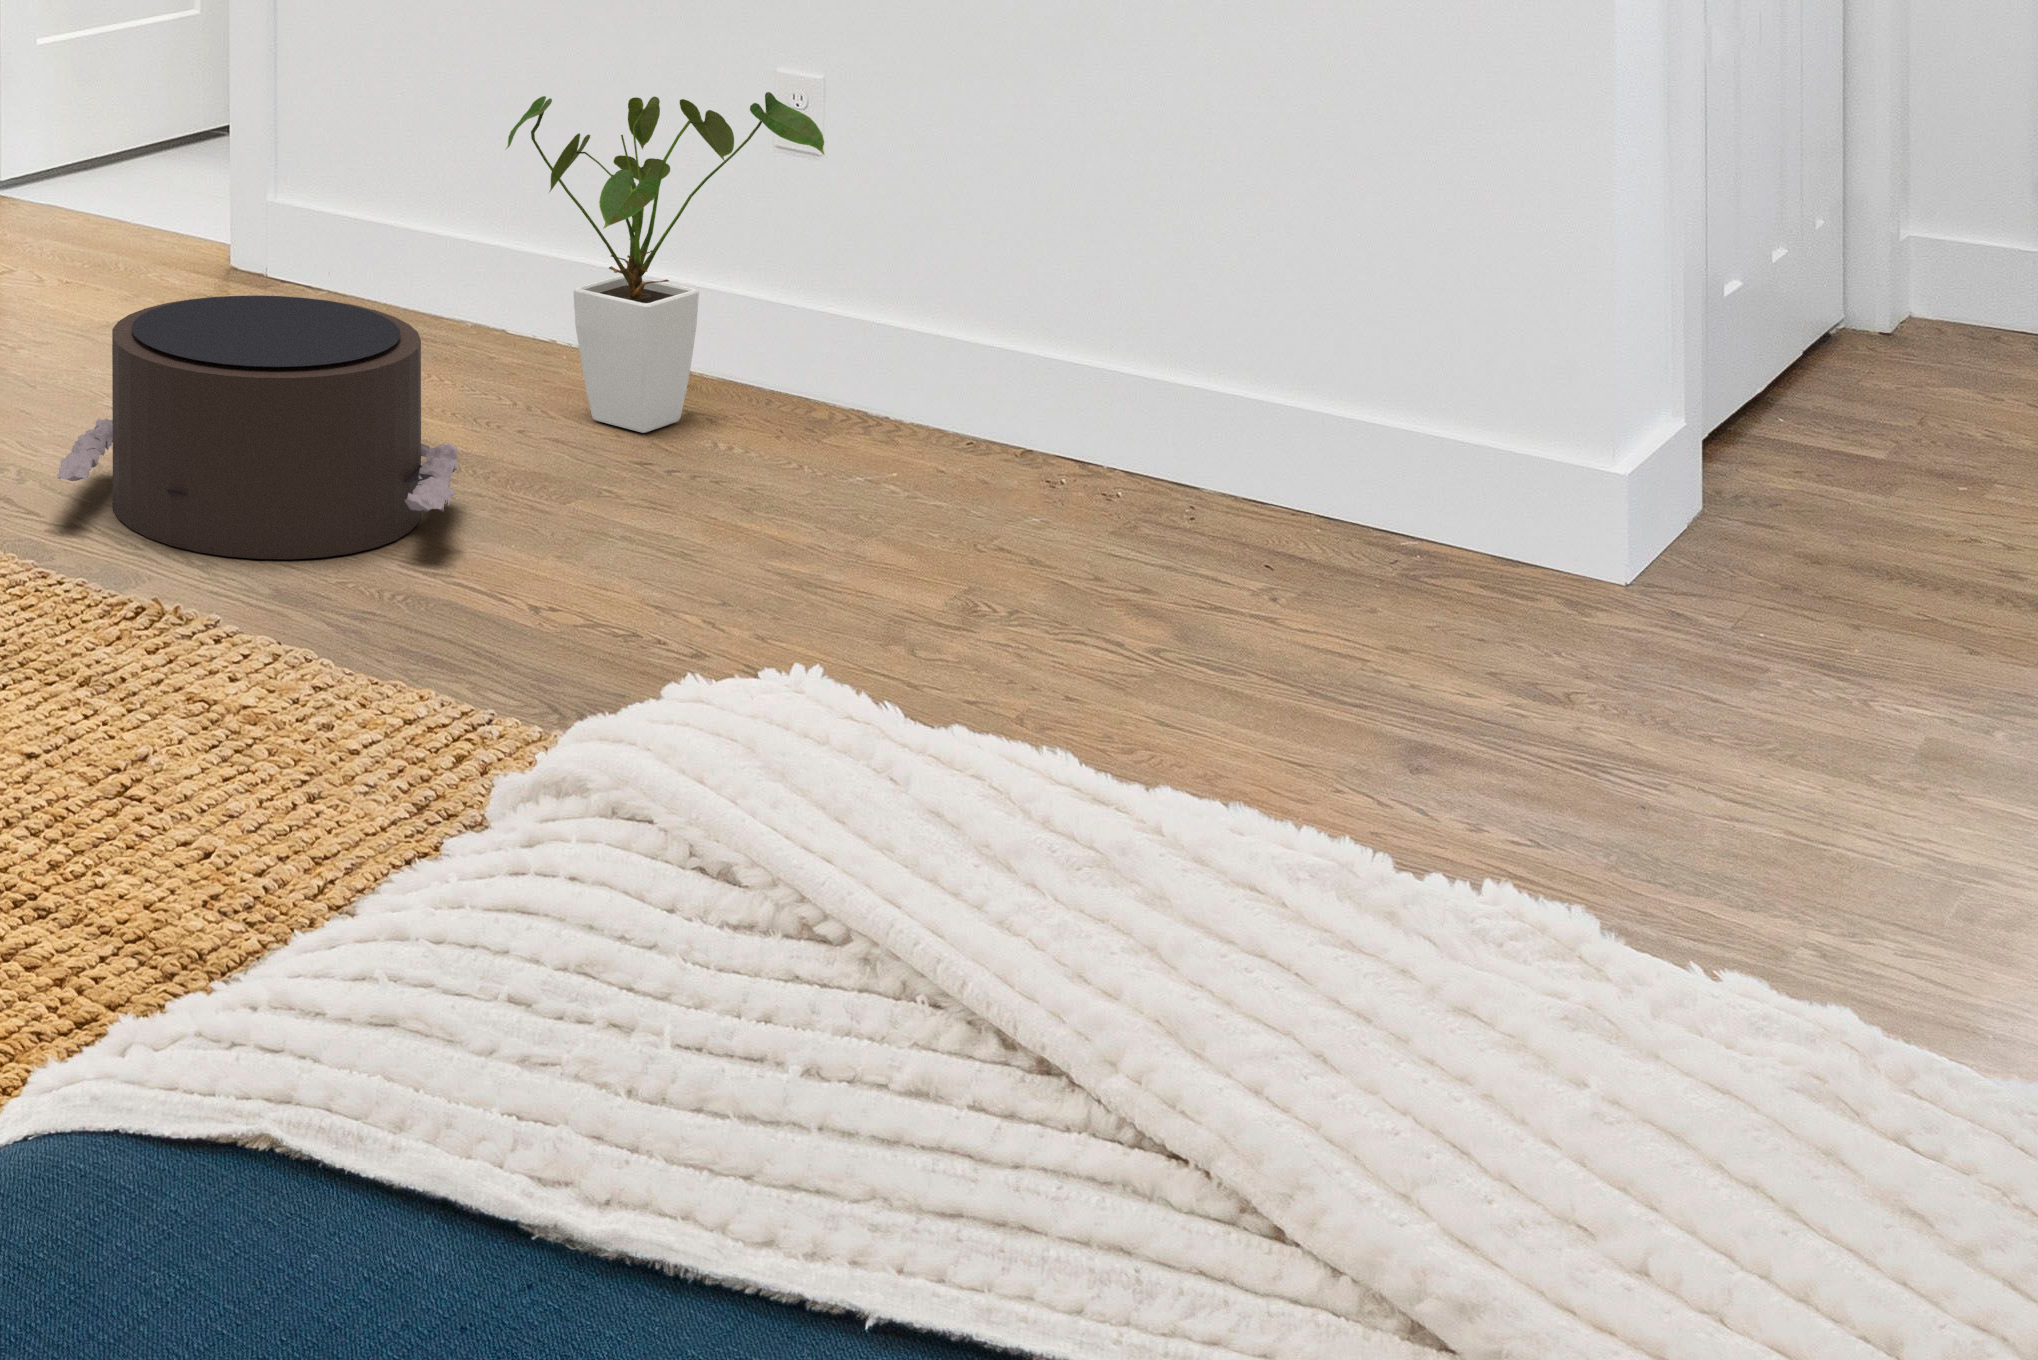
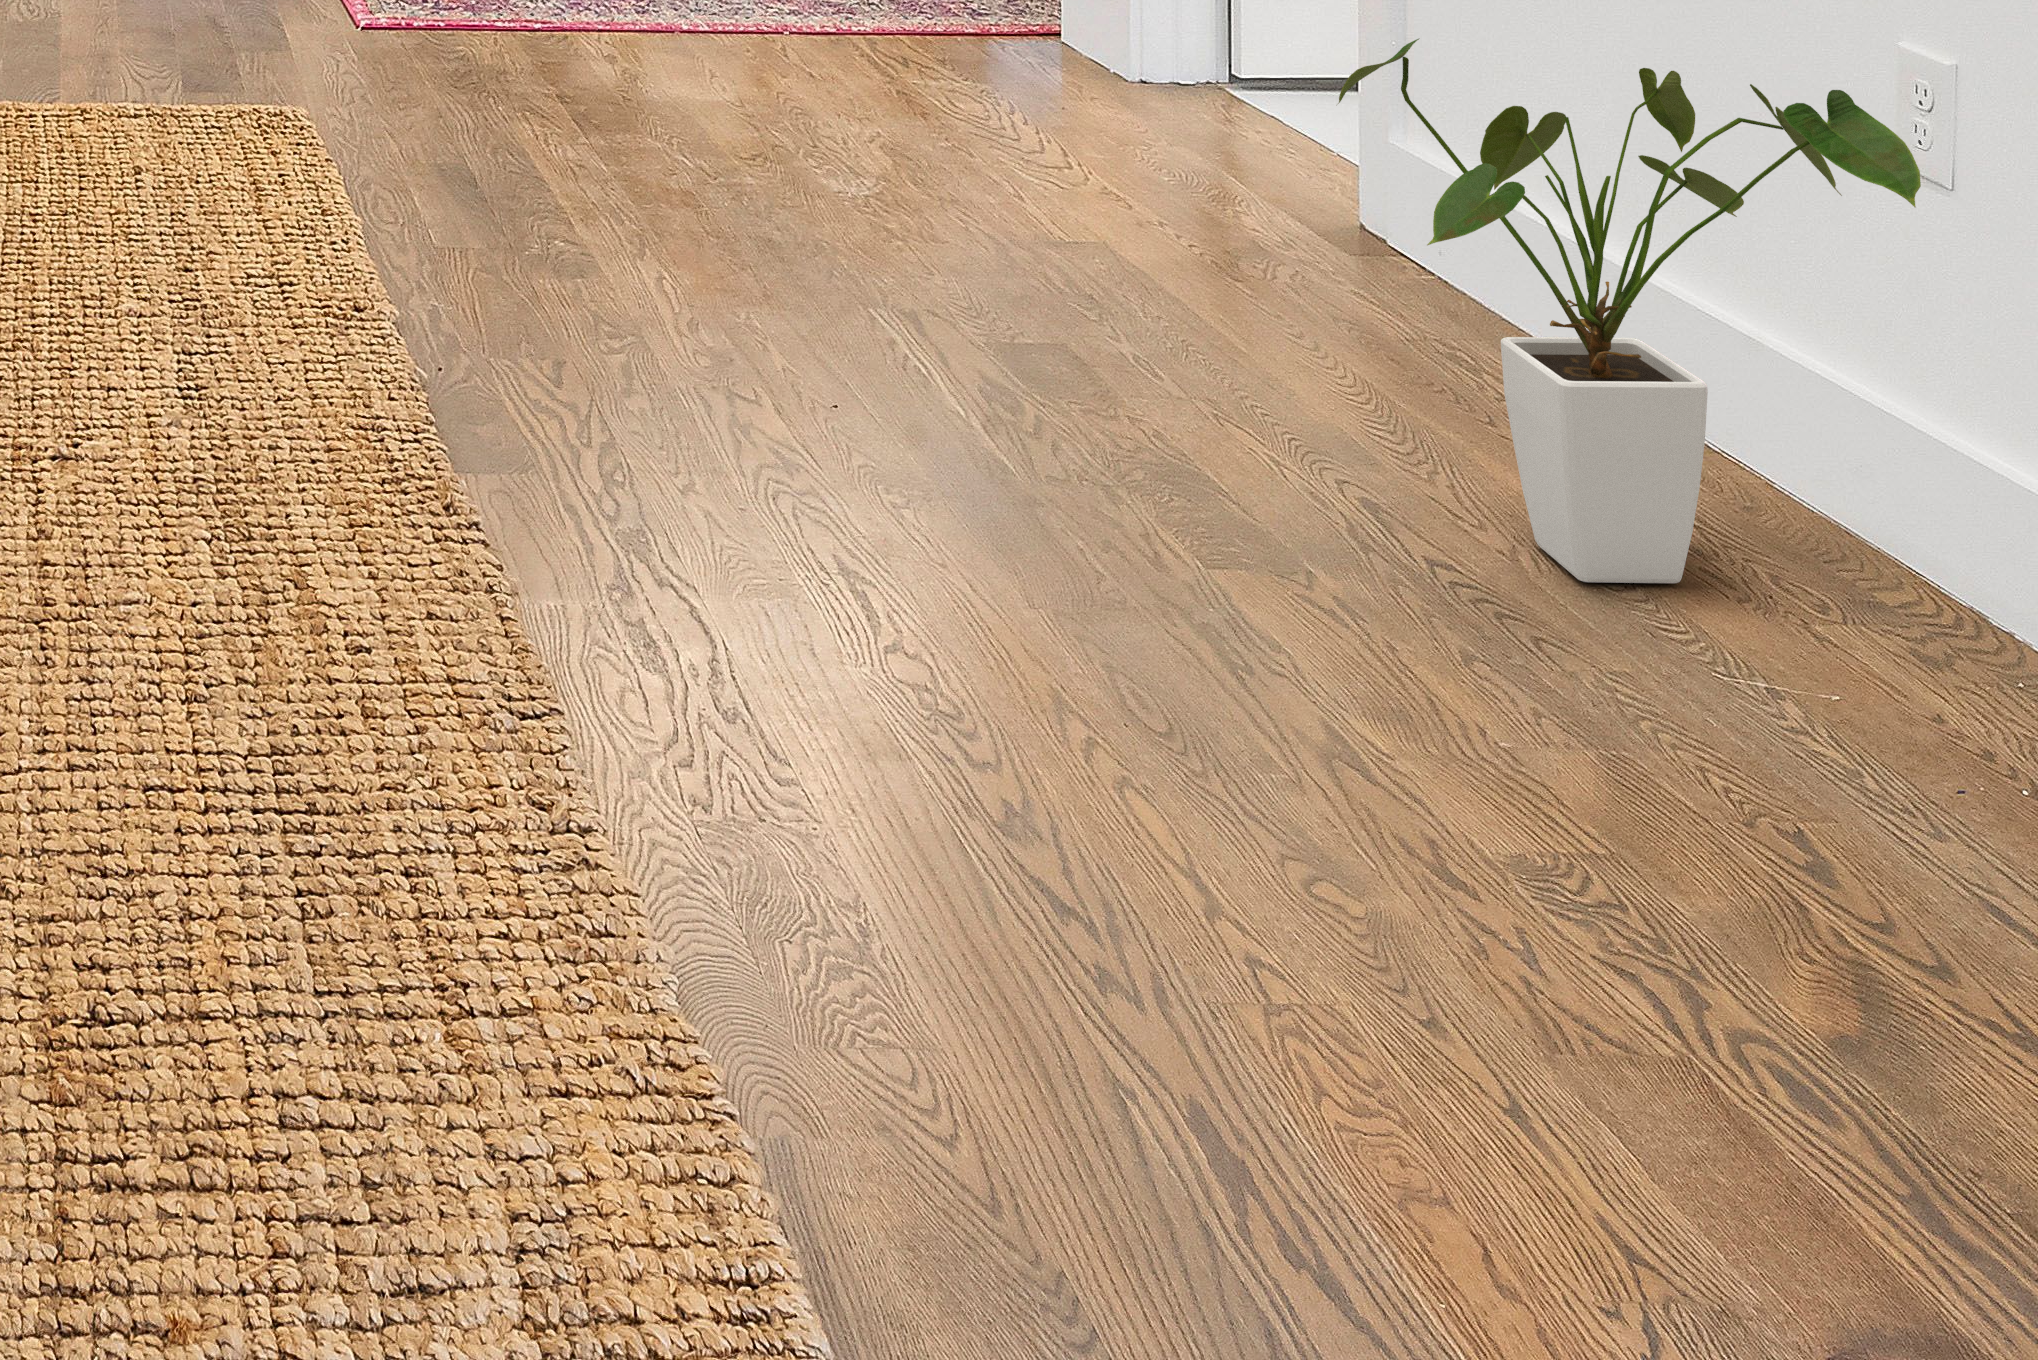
pouf: present [57,295,458,559] -> none [558,225,1103,598]

